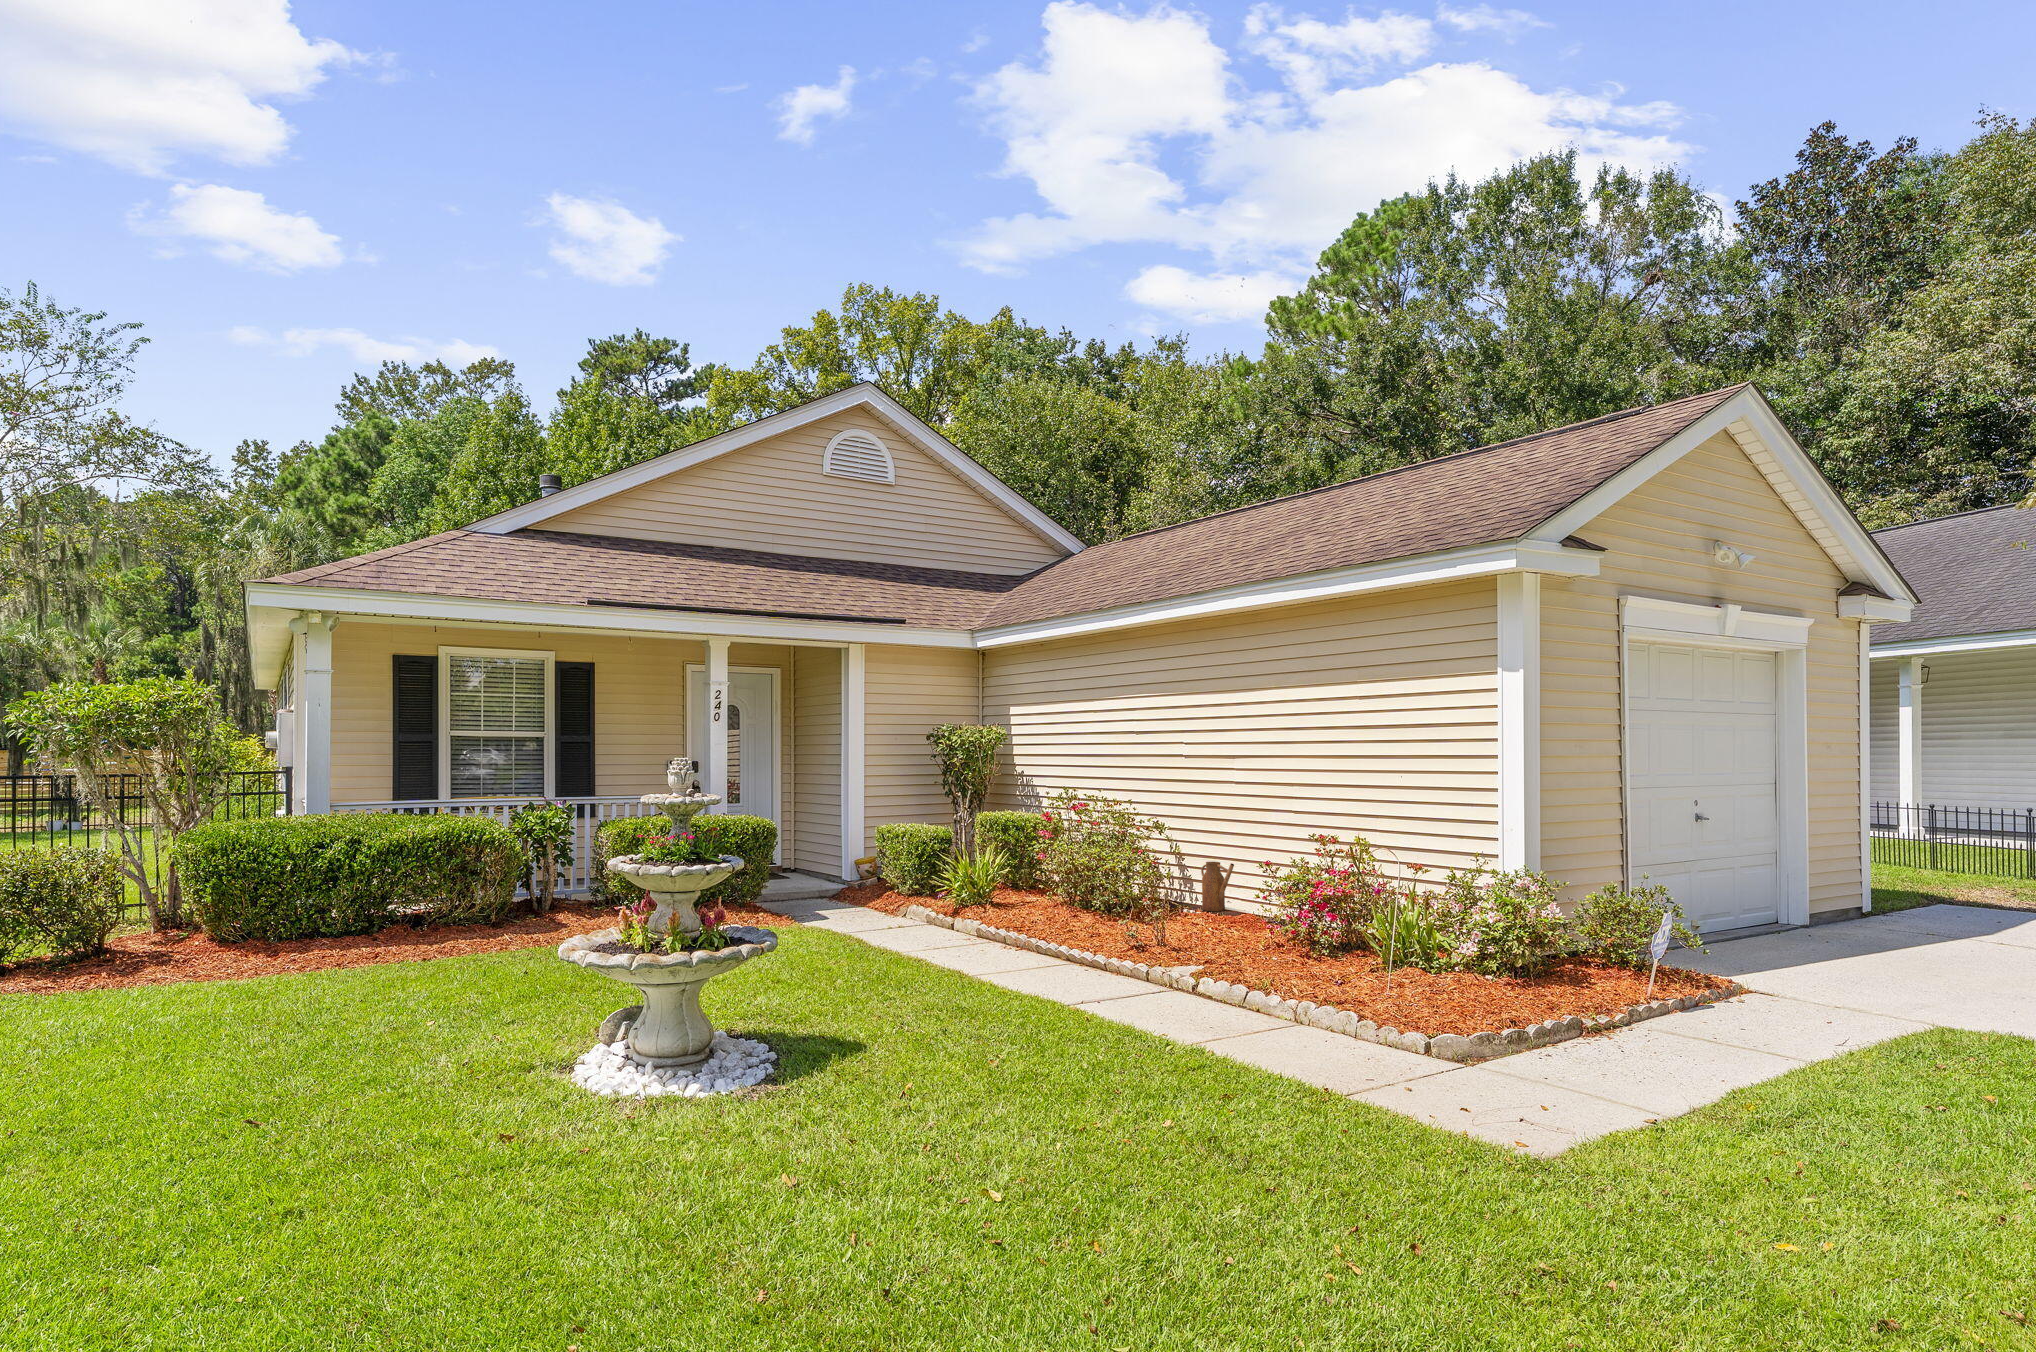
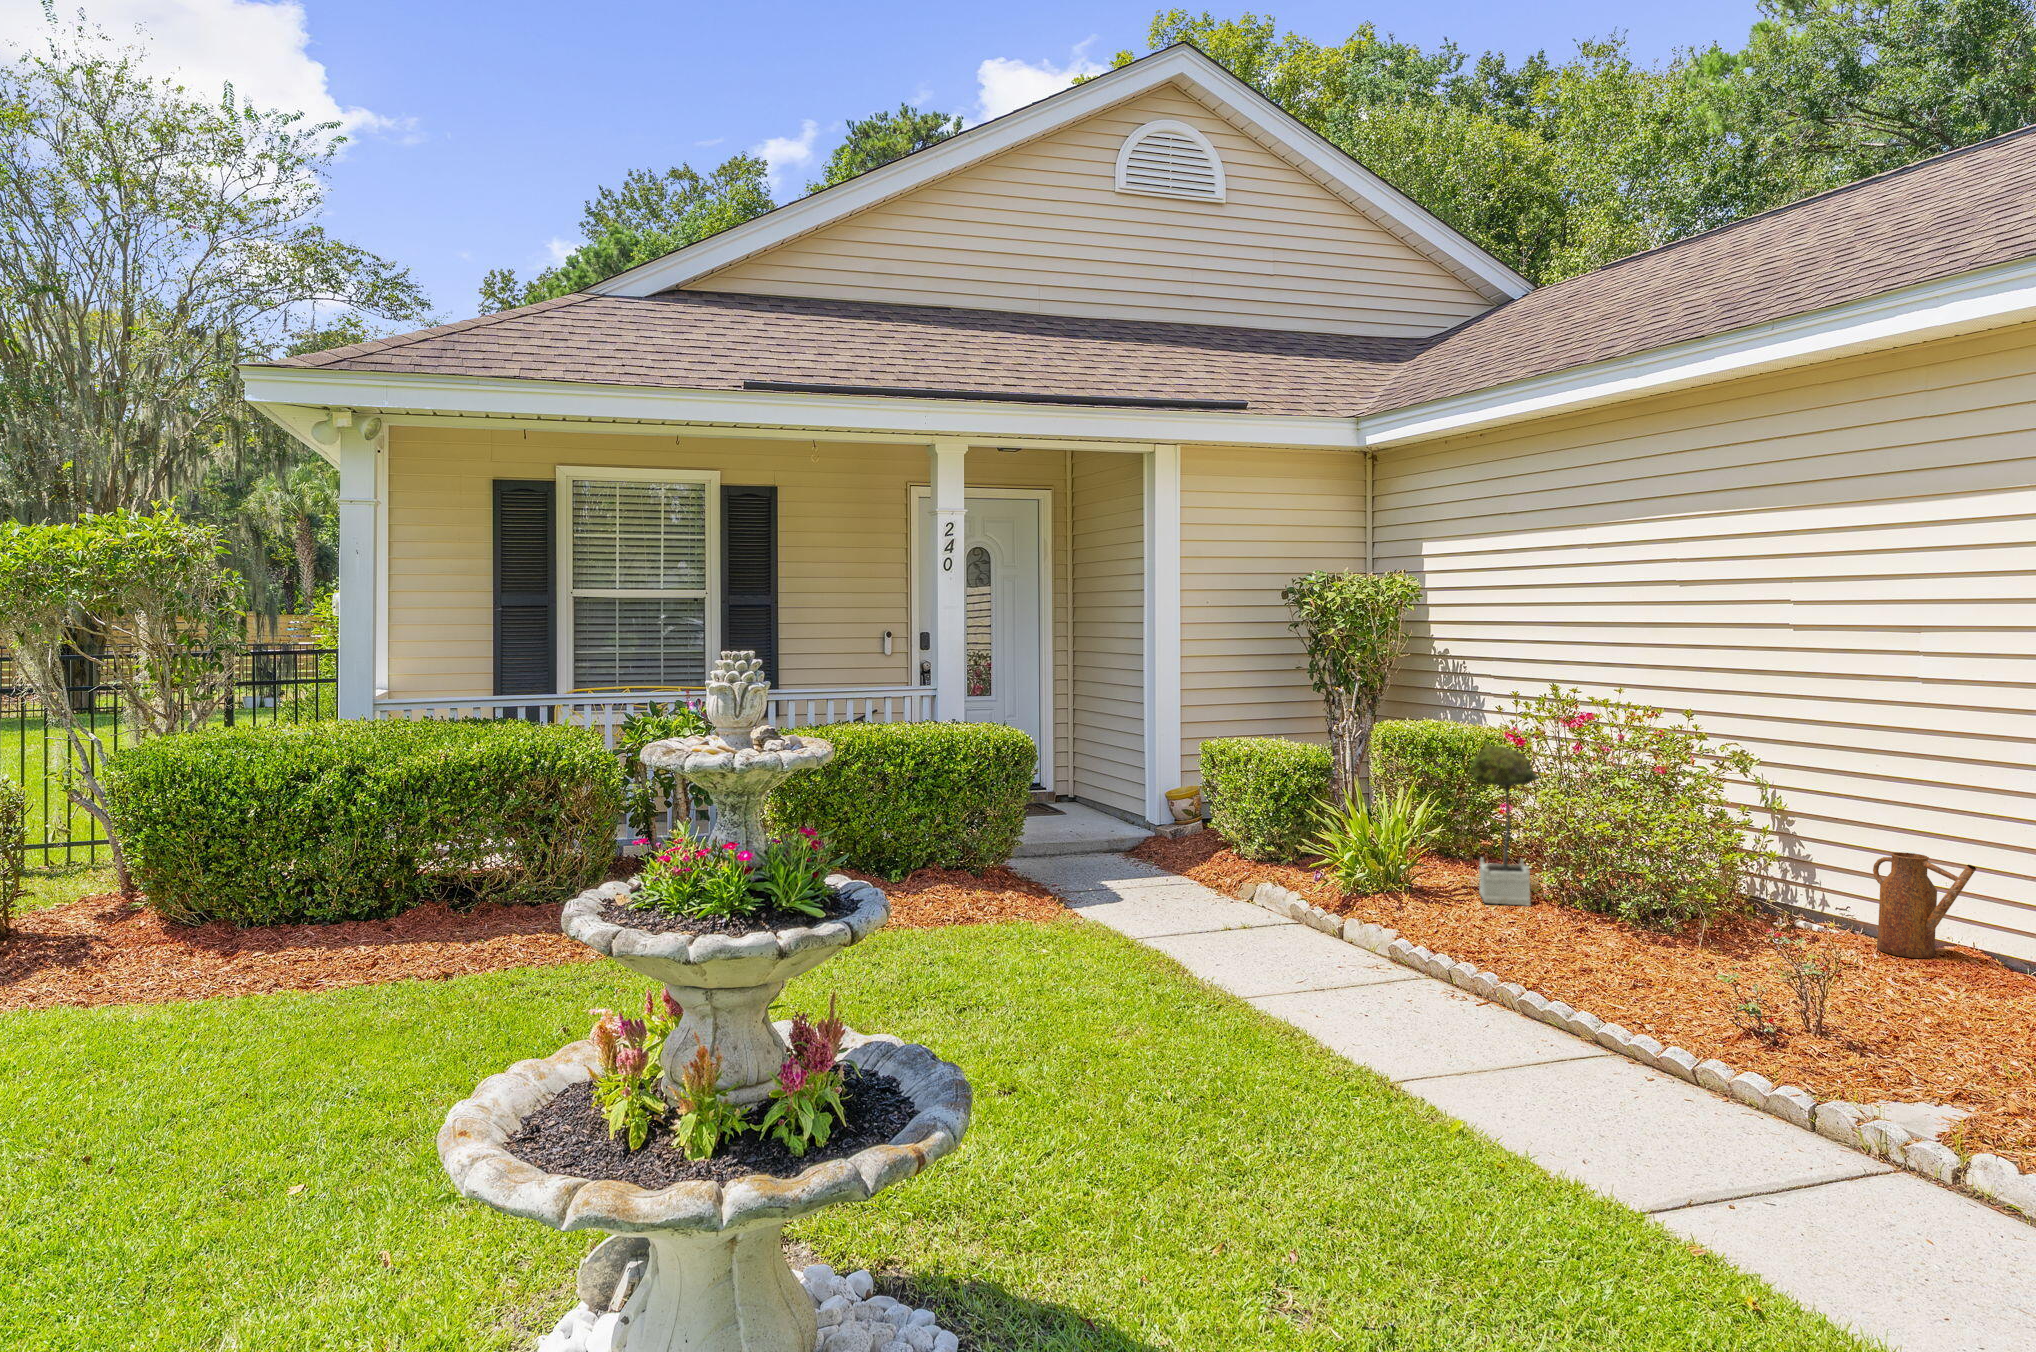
potted tree: none [1022,817,1058,905] -> present [1470,743,1539,906]

